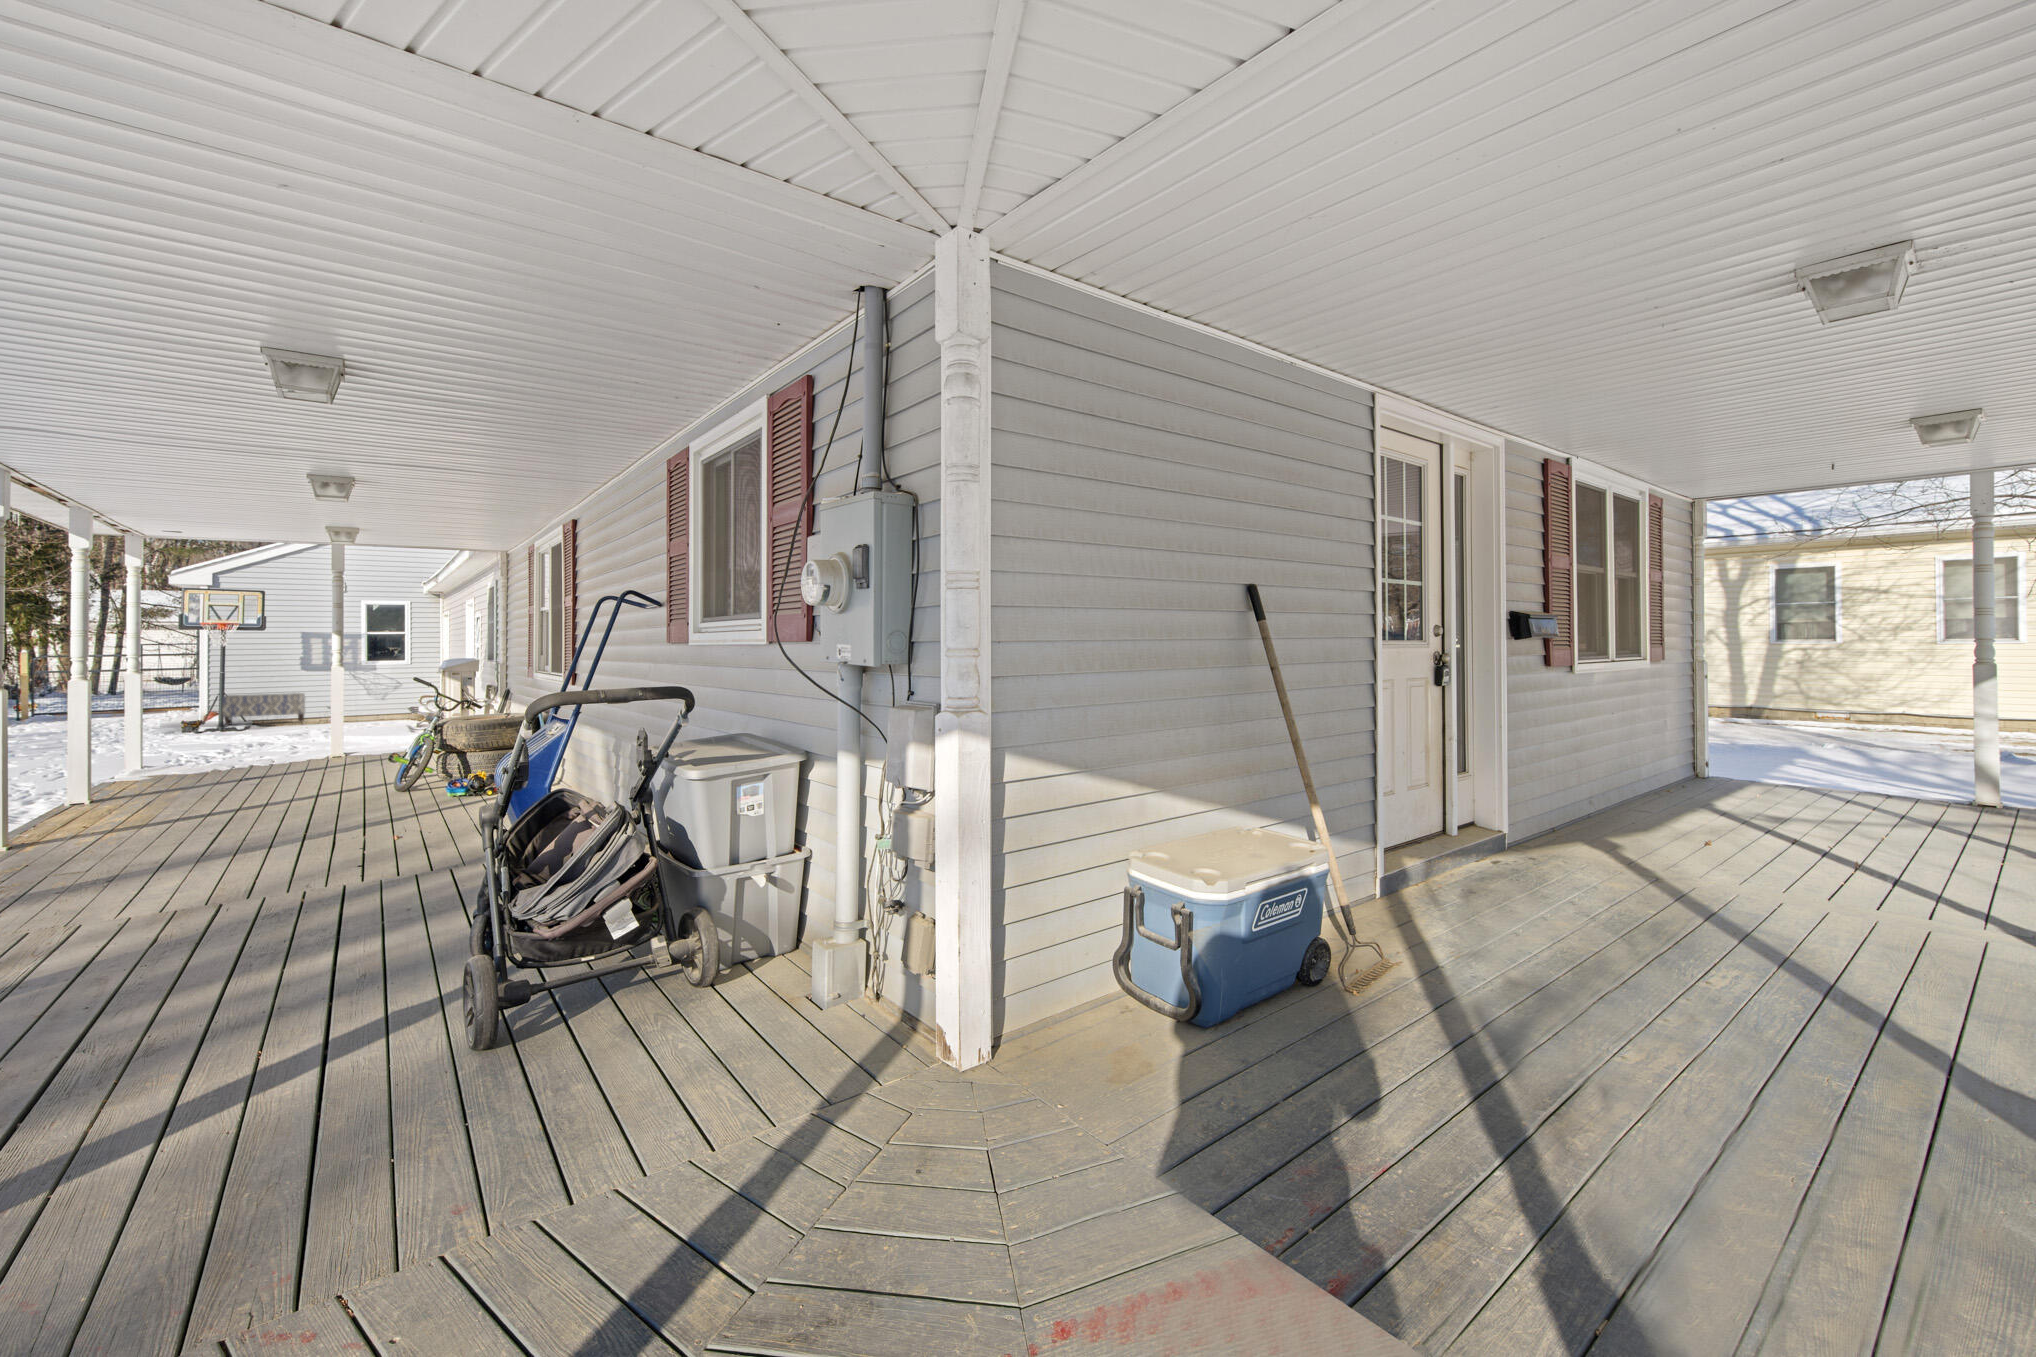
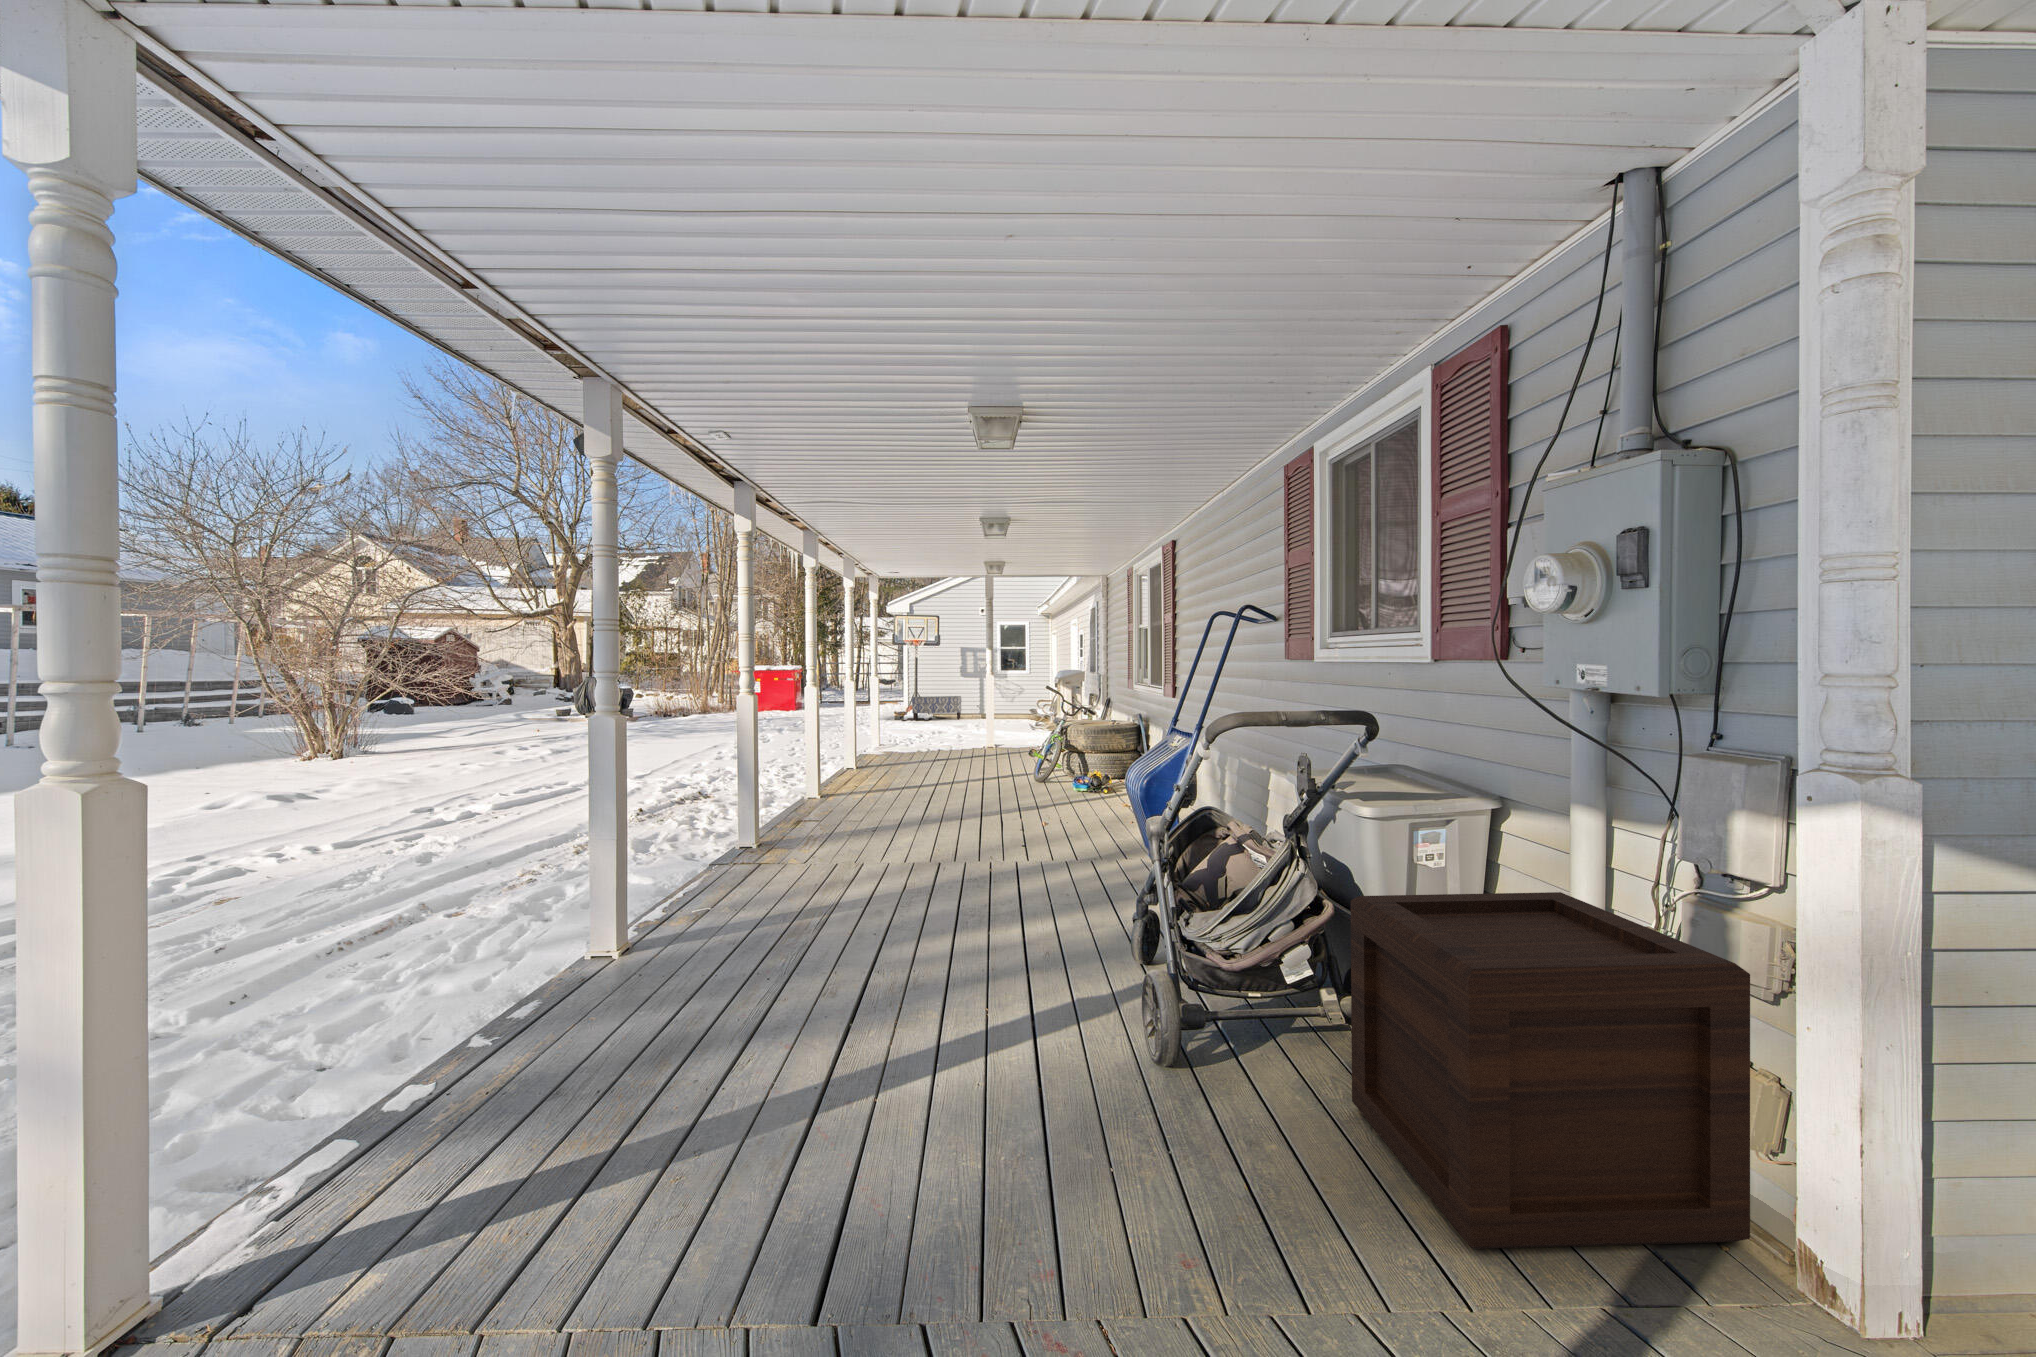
wooden crate: none [664,824,922,1104] -> present [1351,892,1750,1249]

